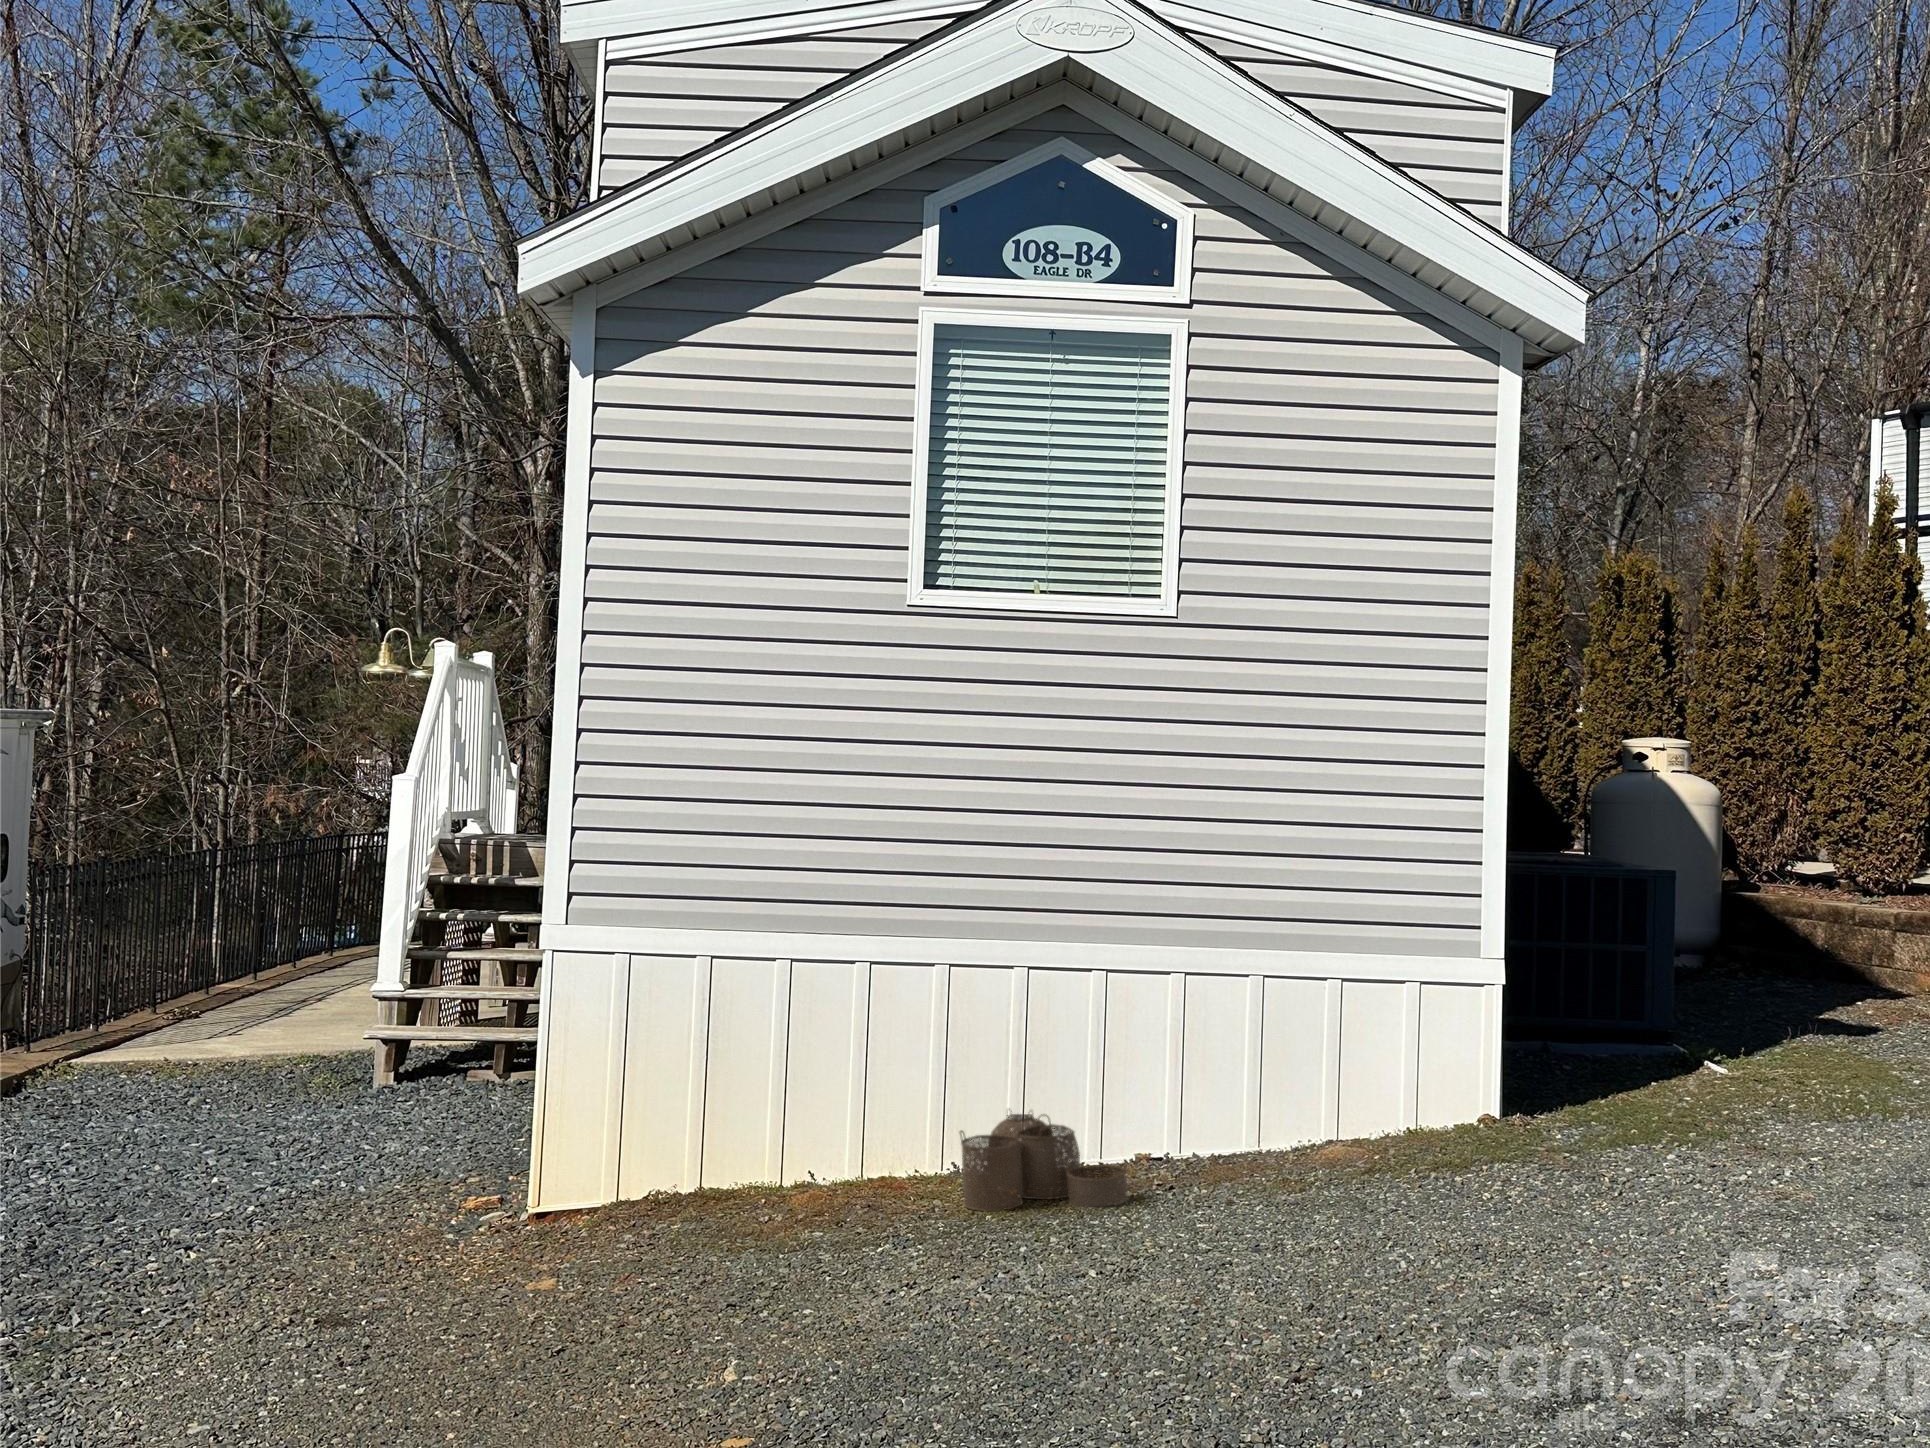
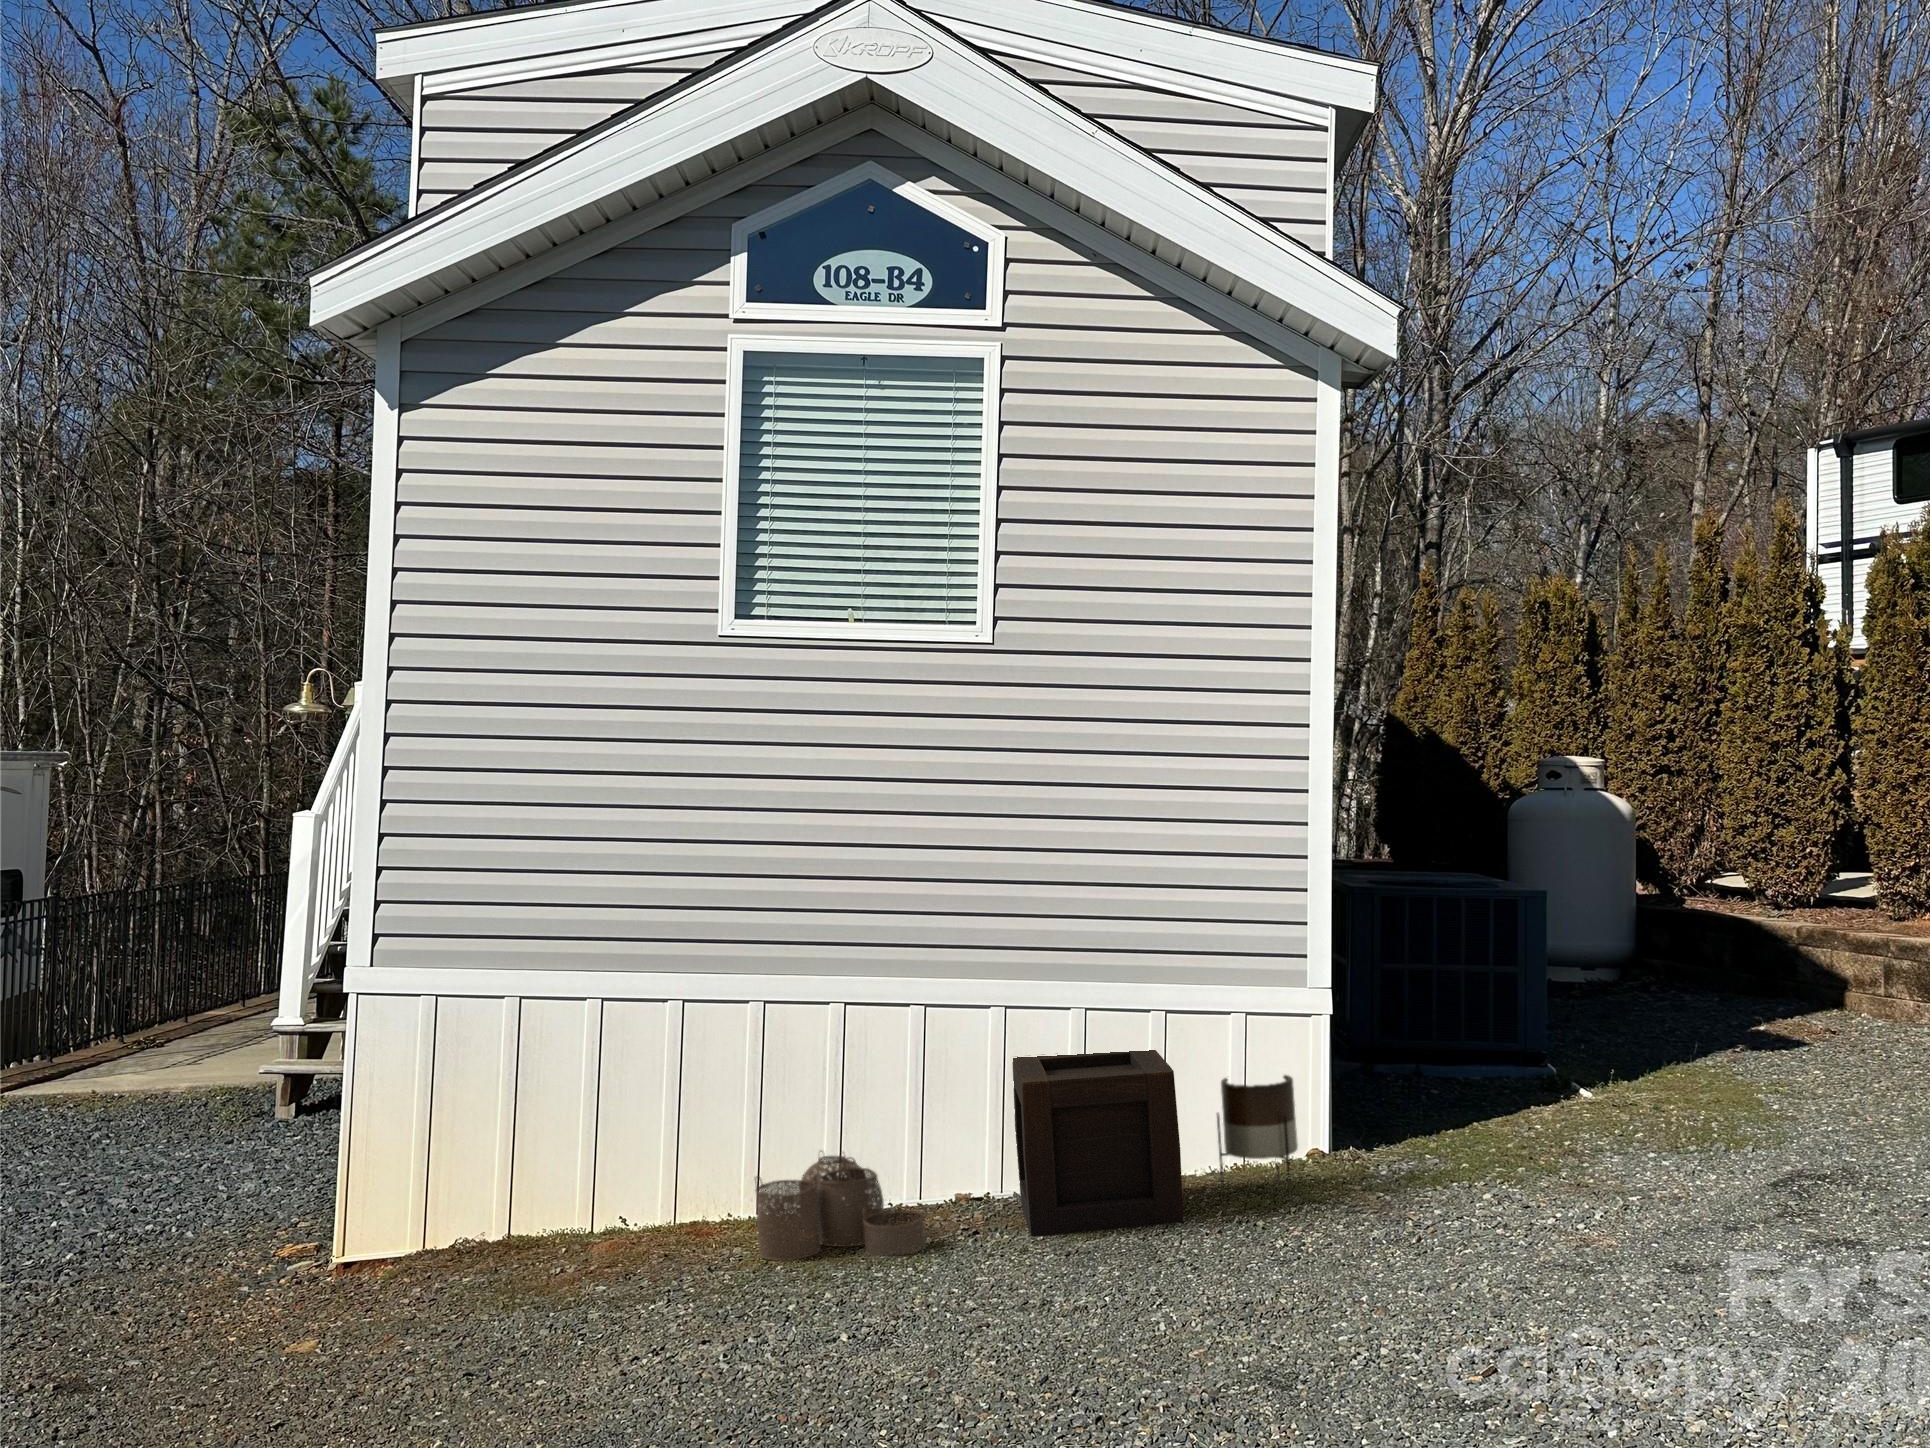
wooden crate: none [1194,1012,1373,1191] -> present [1012,1050,1183,1237]
planter: none [1395,1038,1473,1158] -> present [1217,1075,1298,1197]

